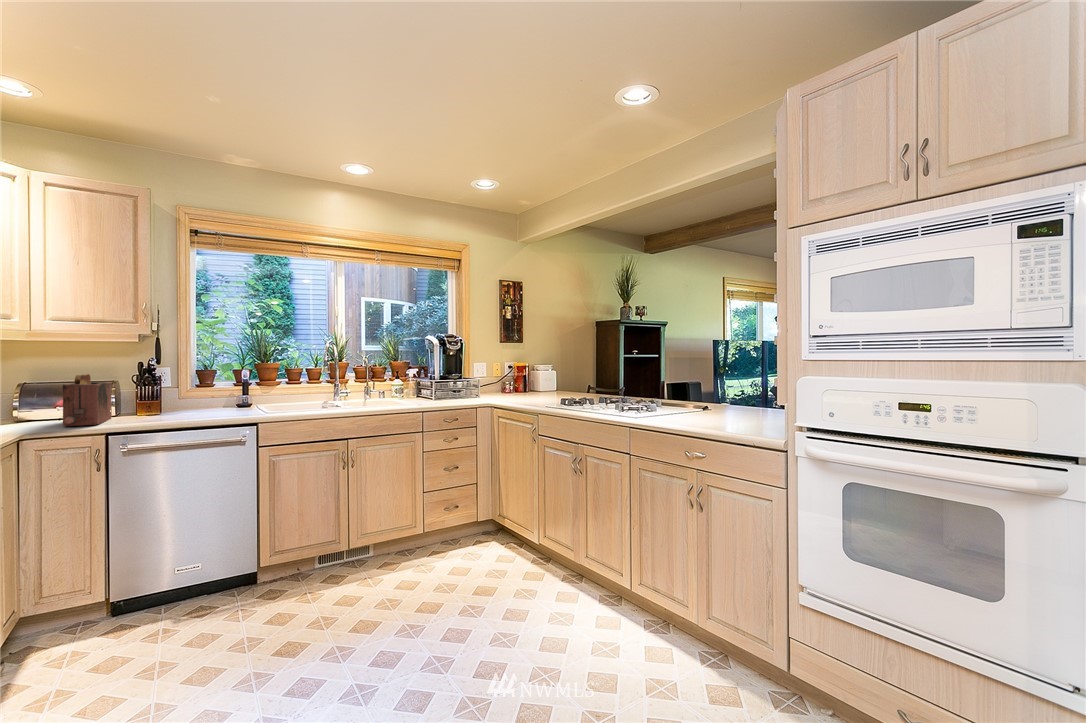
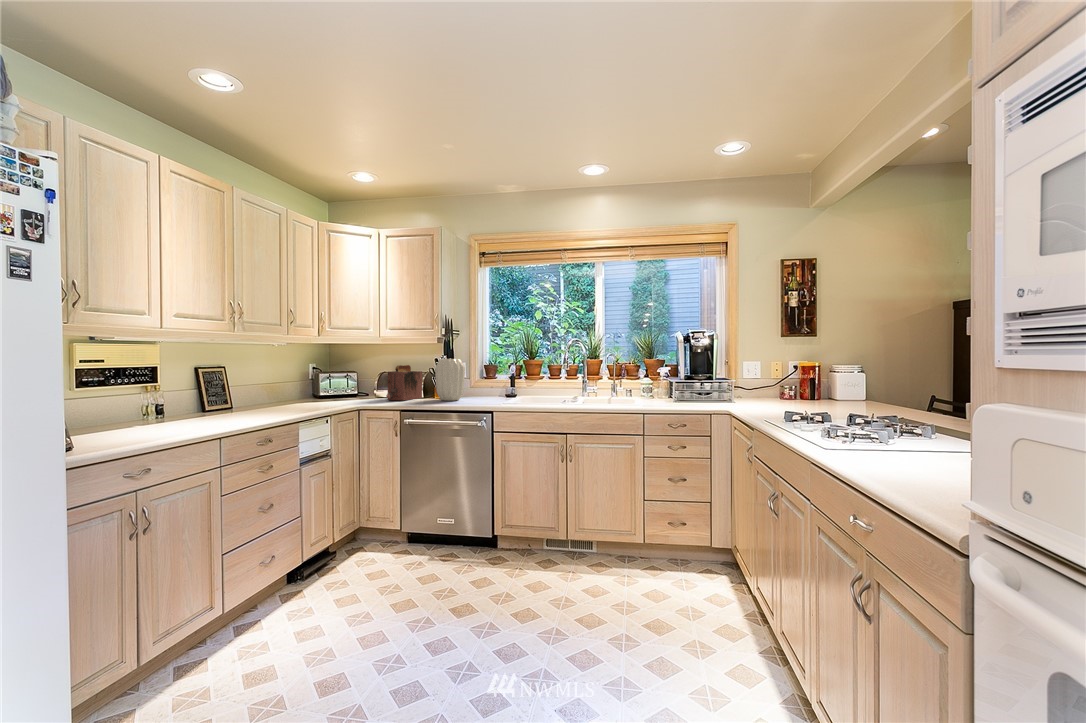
vase: none [151,365,197,419] -> present [435,359,465,401]

